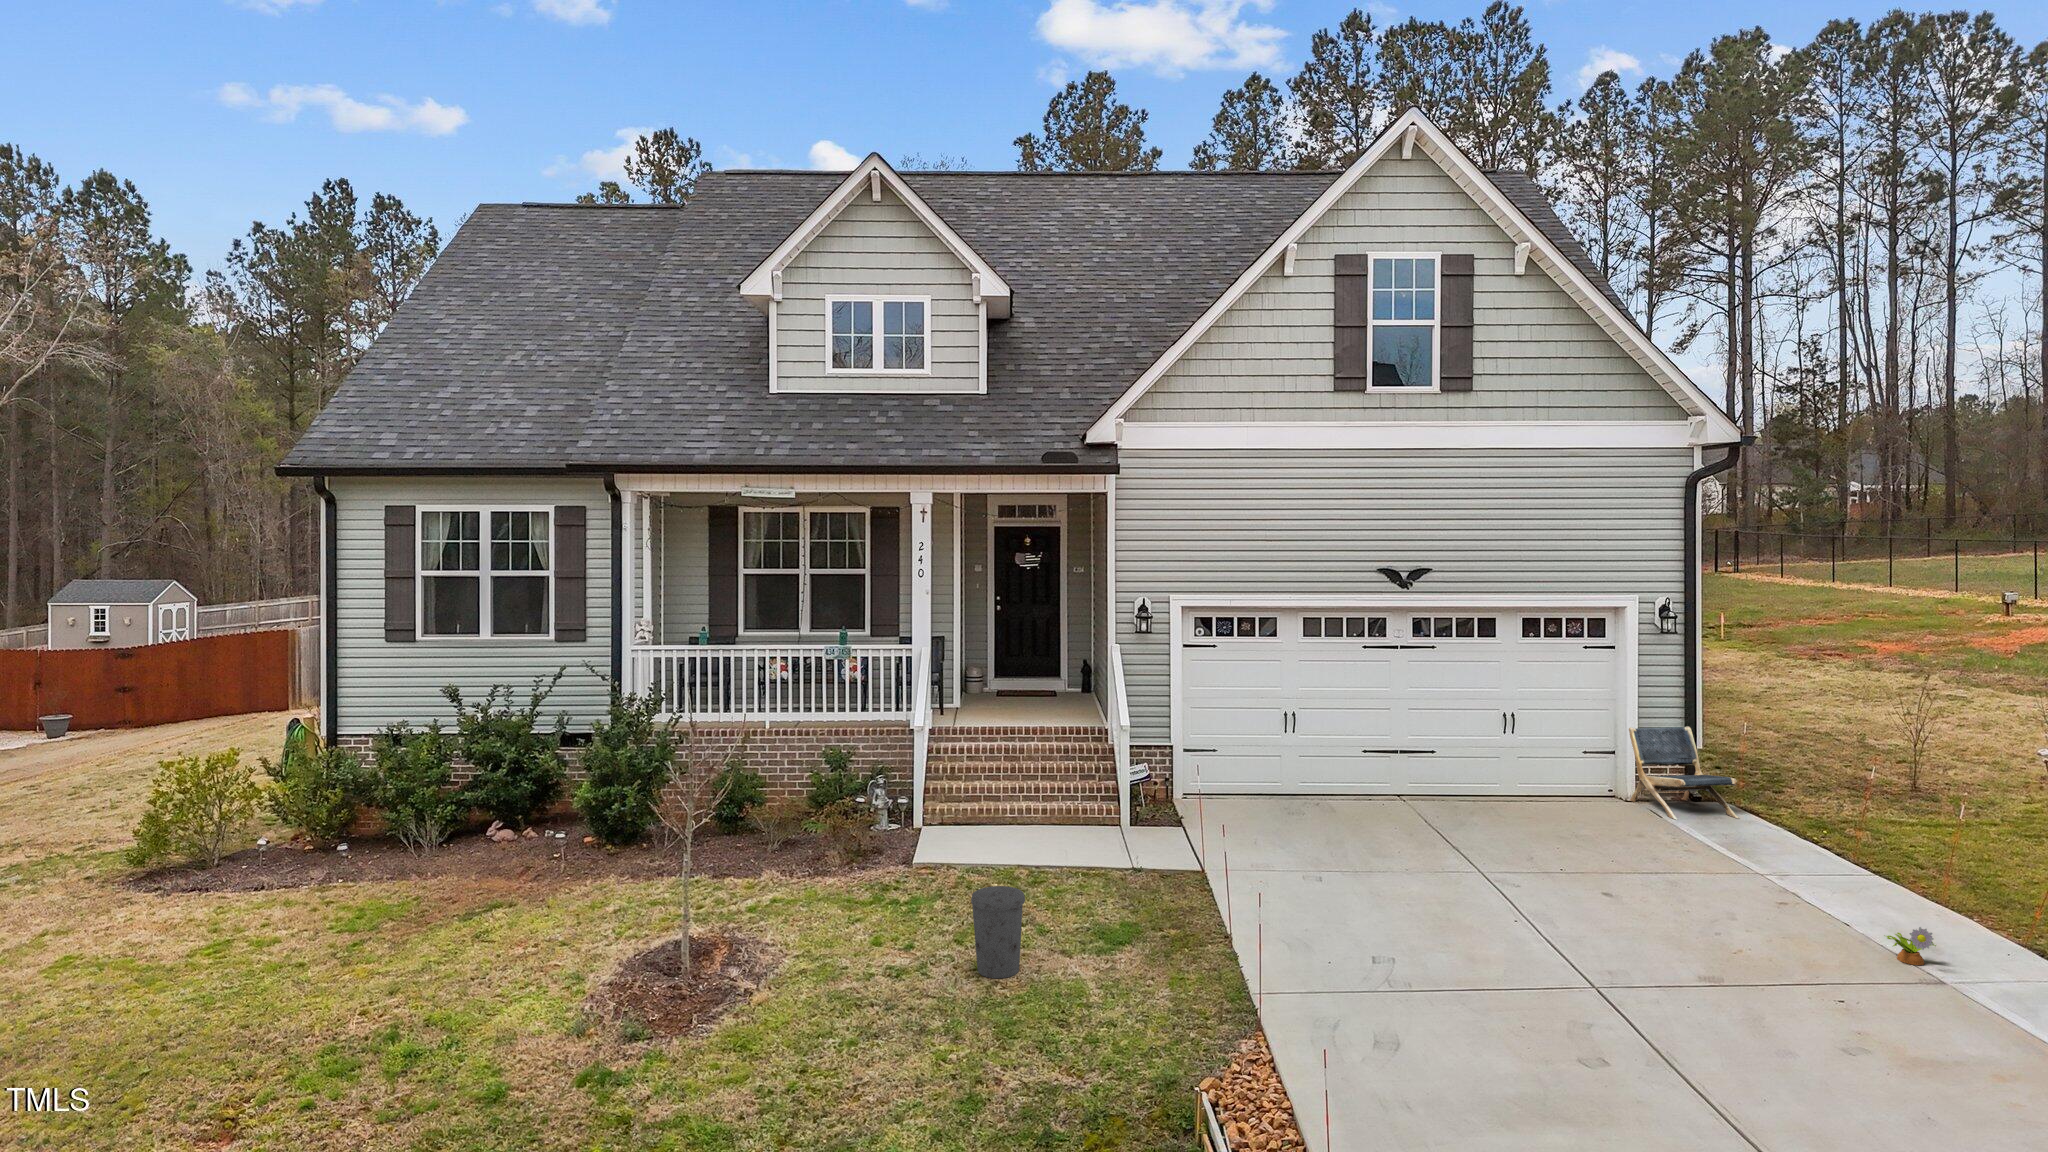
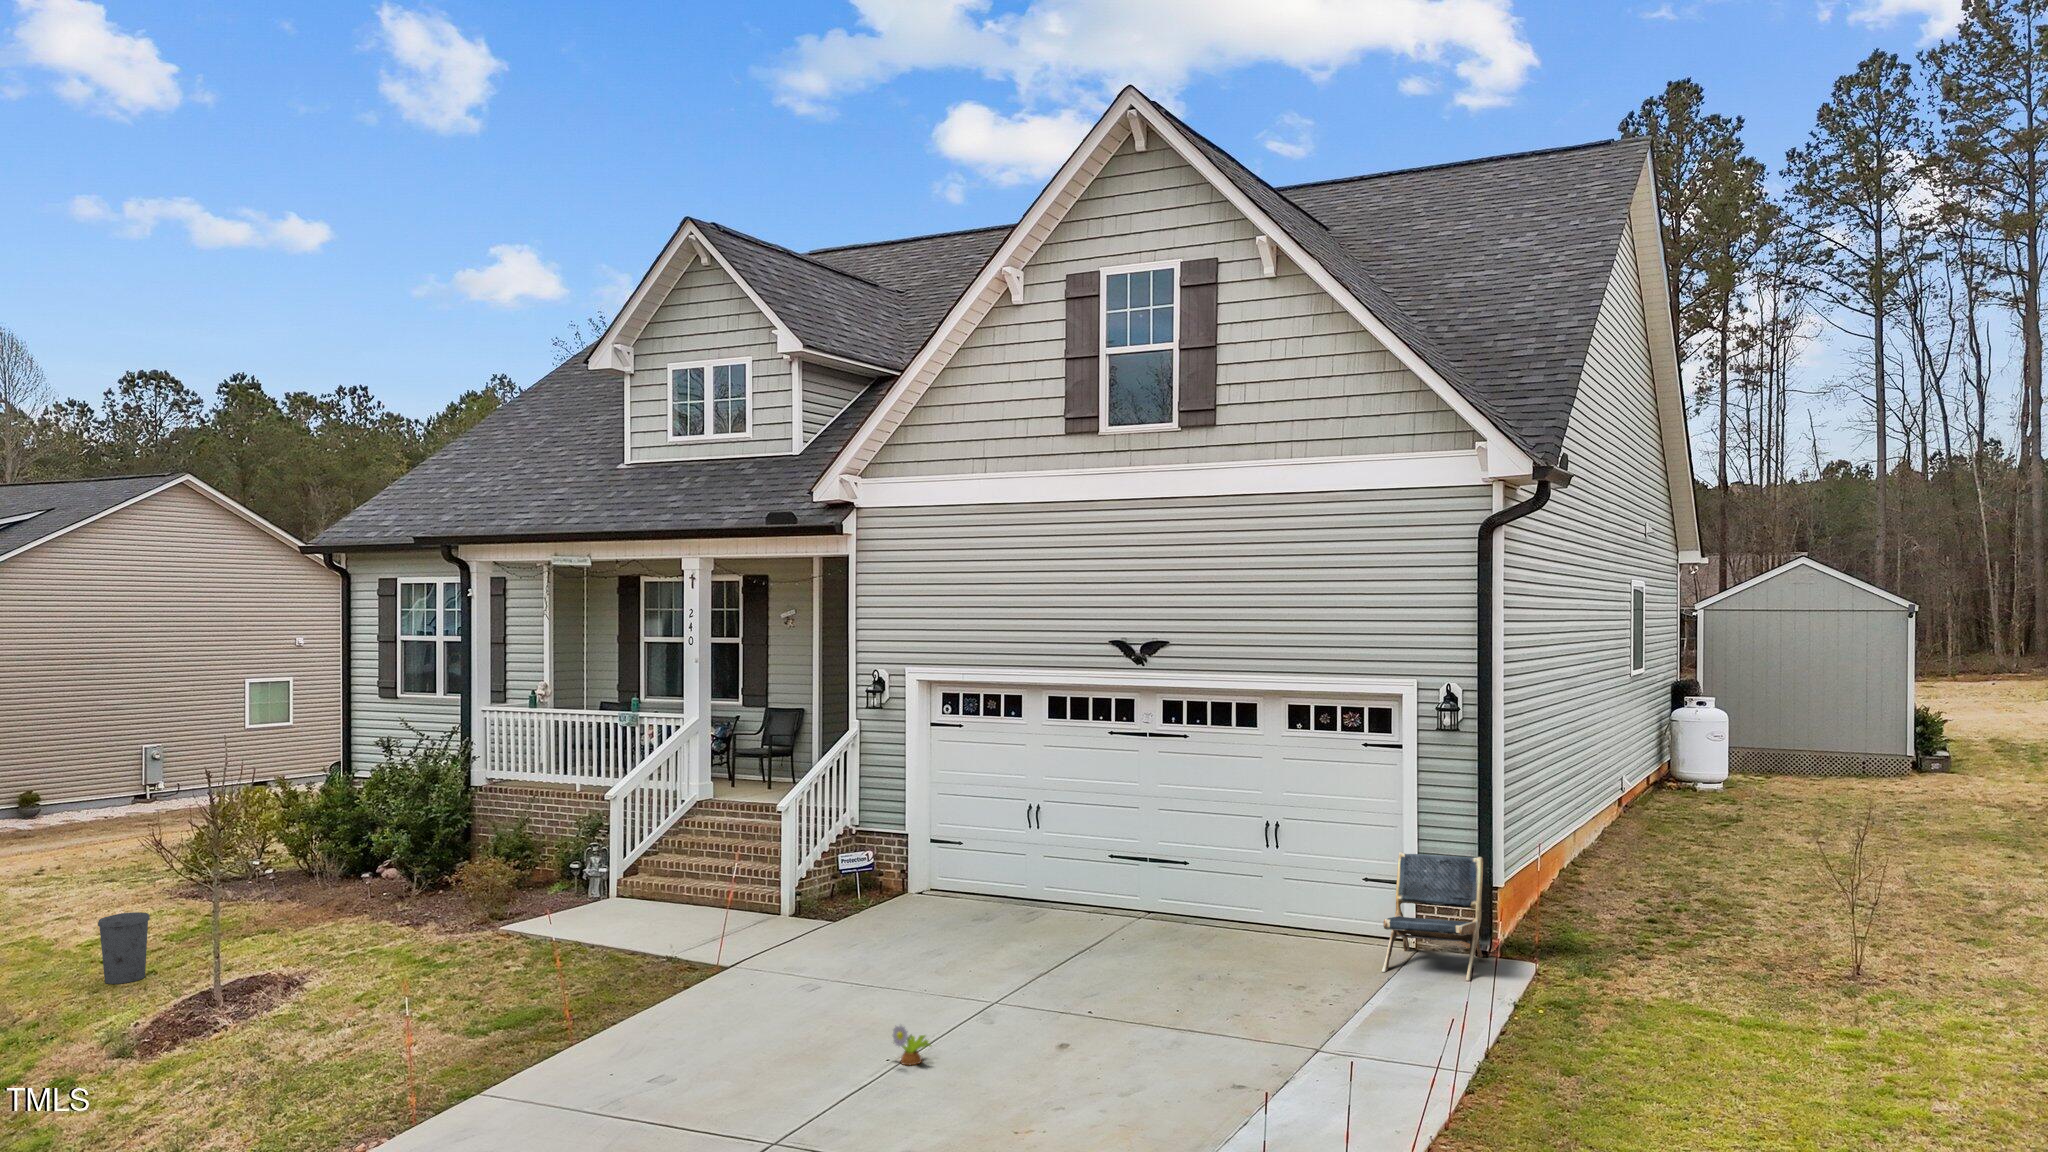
trash can: present [971,886,1025,978] -> present [98,912,150,984]
decorative plant: present [1887,927,1936,965] -> present [892,1025,932,1065]

